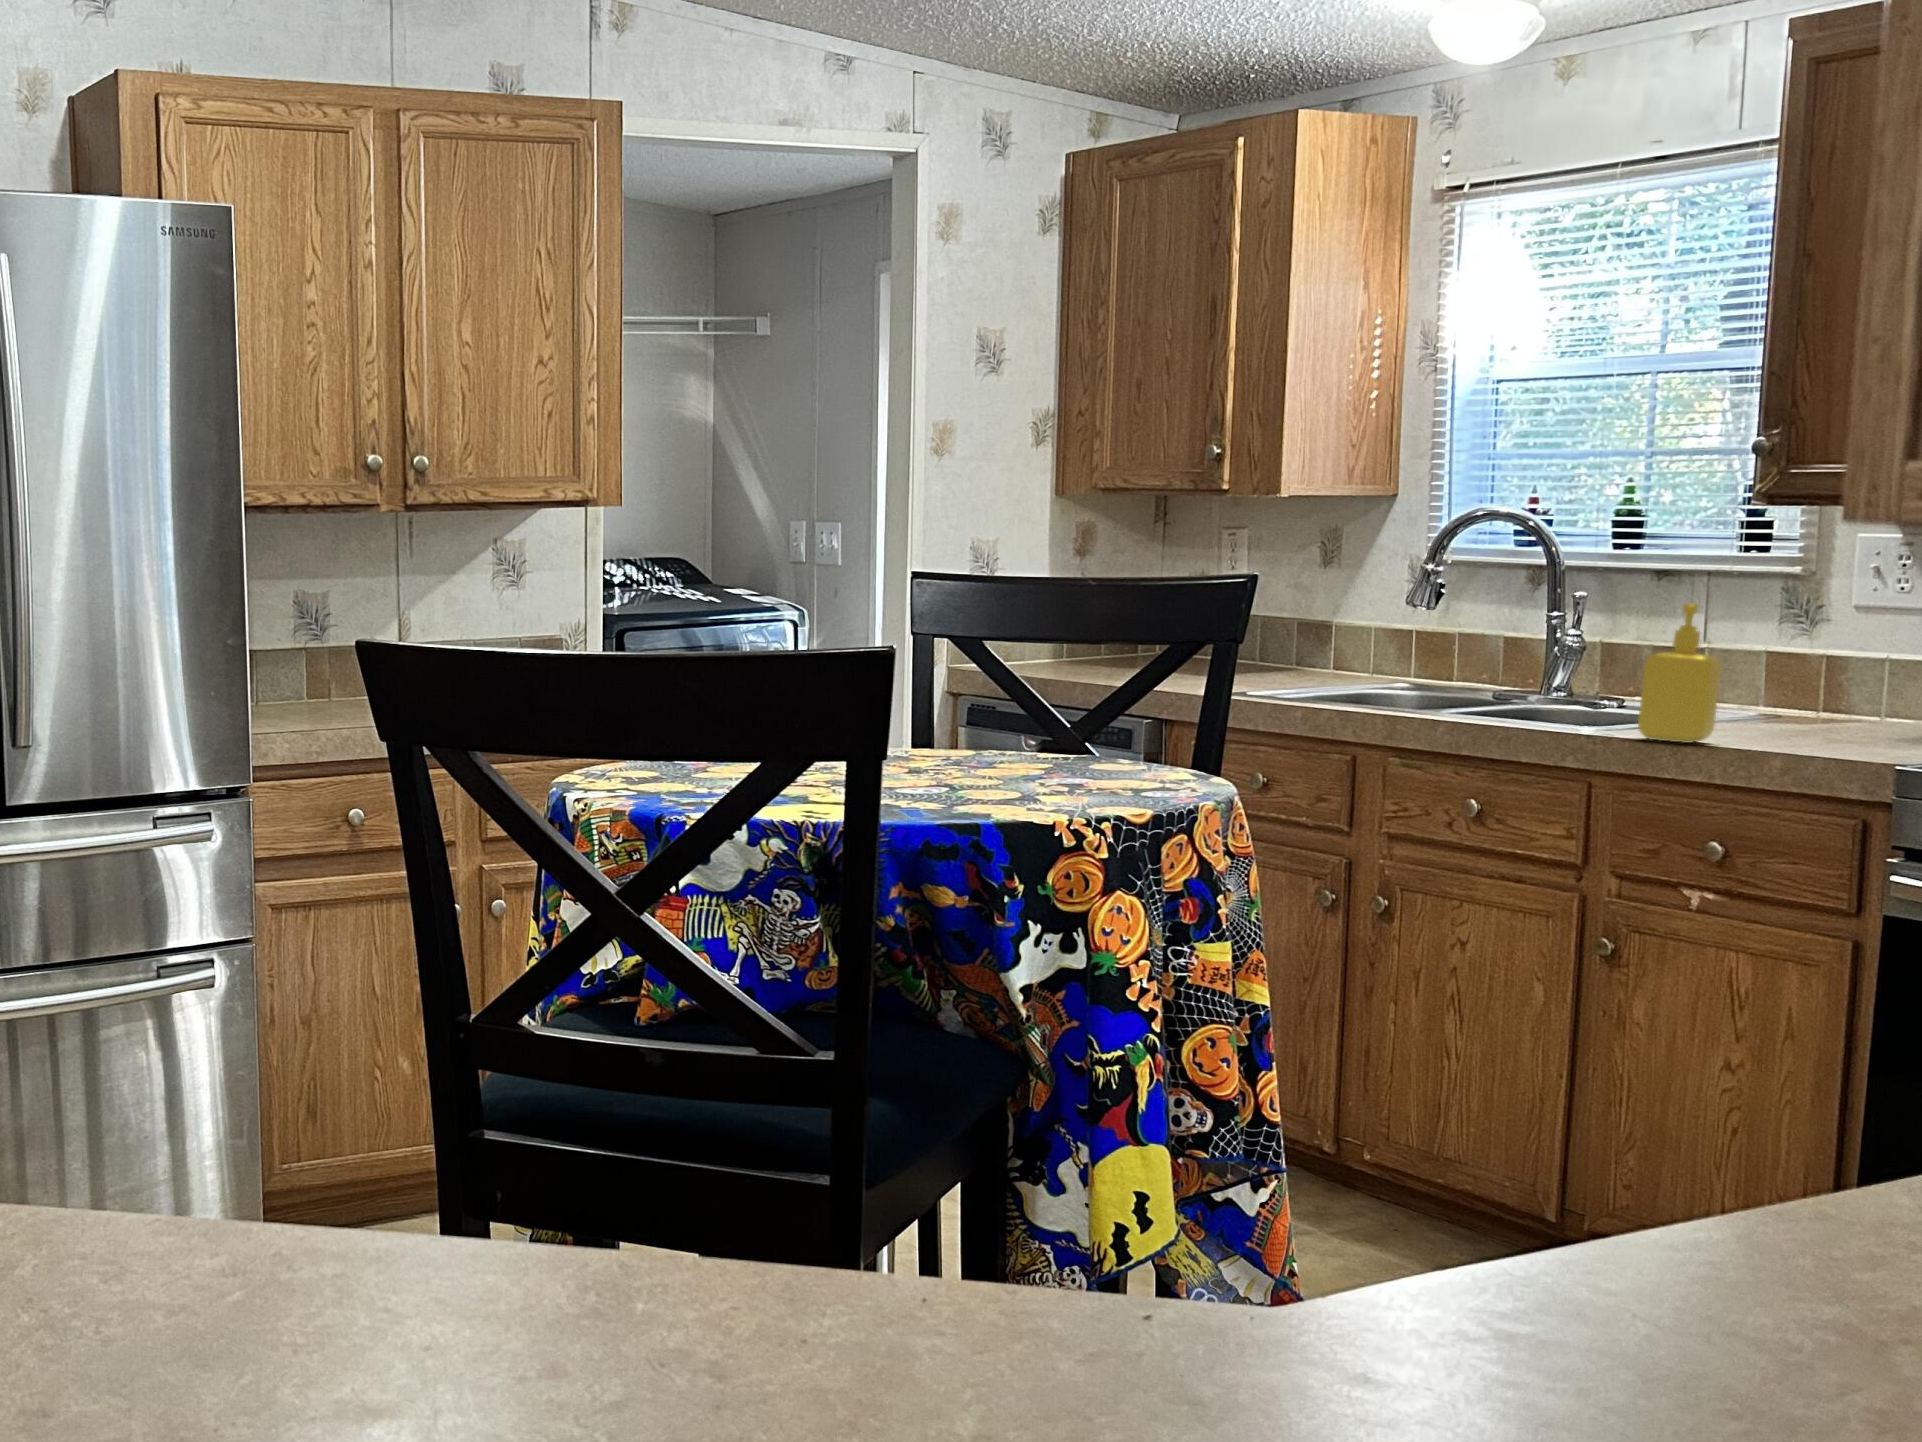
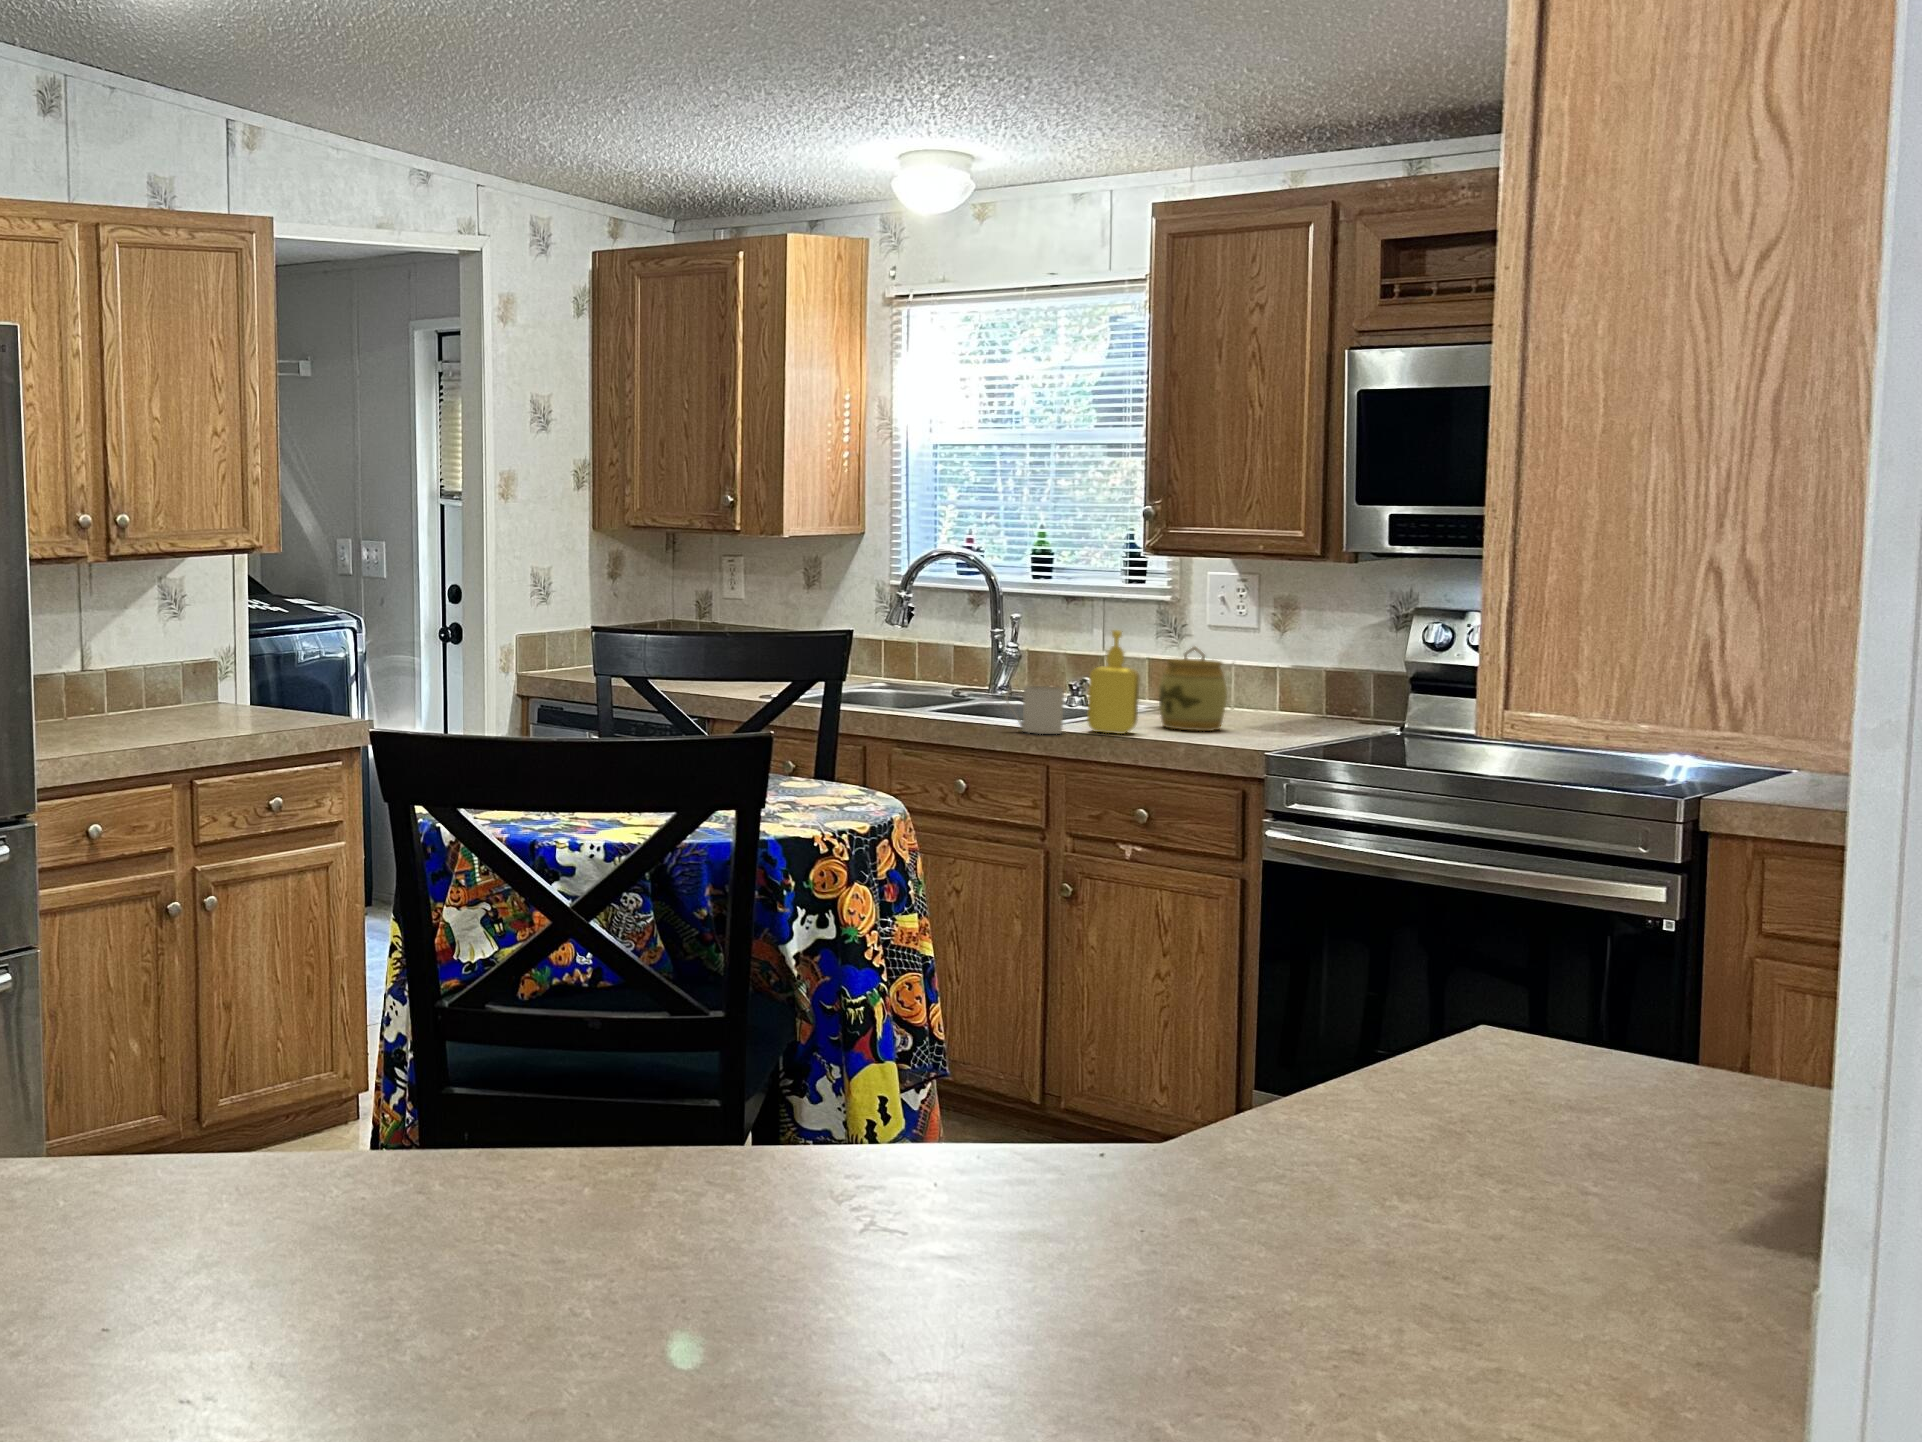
jar: none [1756,628,1862,745] -> present [1159,647,1227,731]
mug: none [1518,676,1604,739] -> present [1005,686,1064,734]

